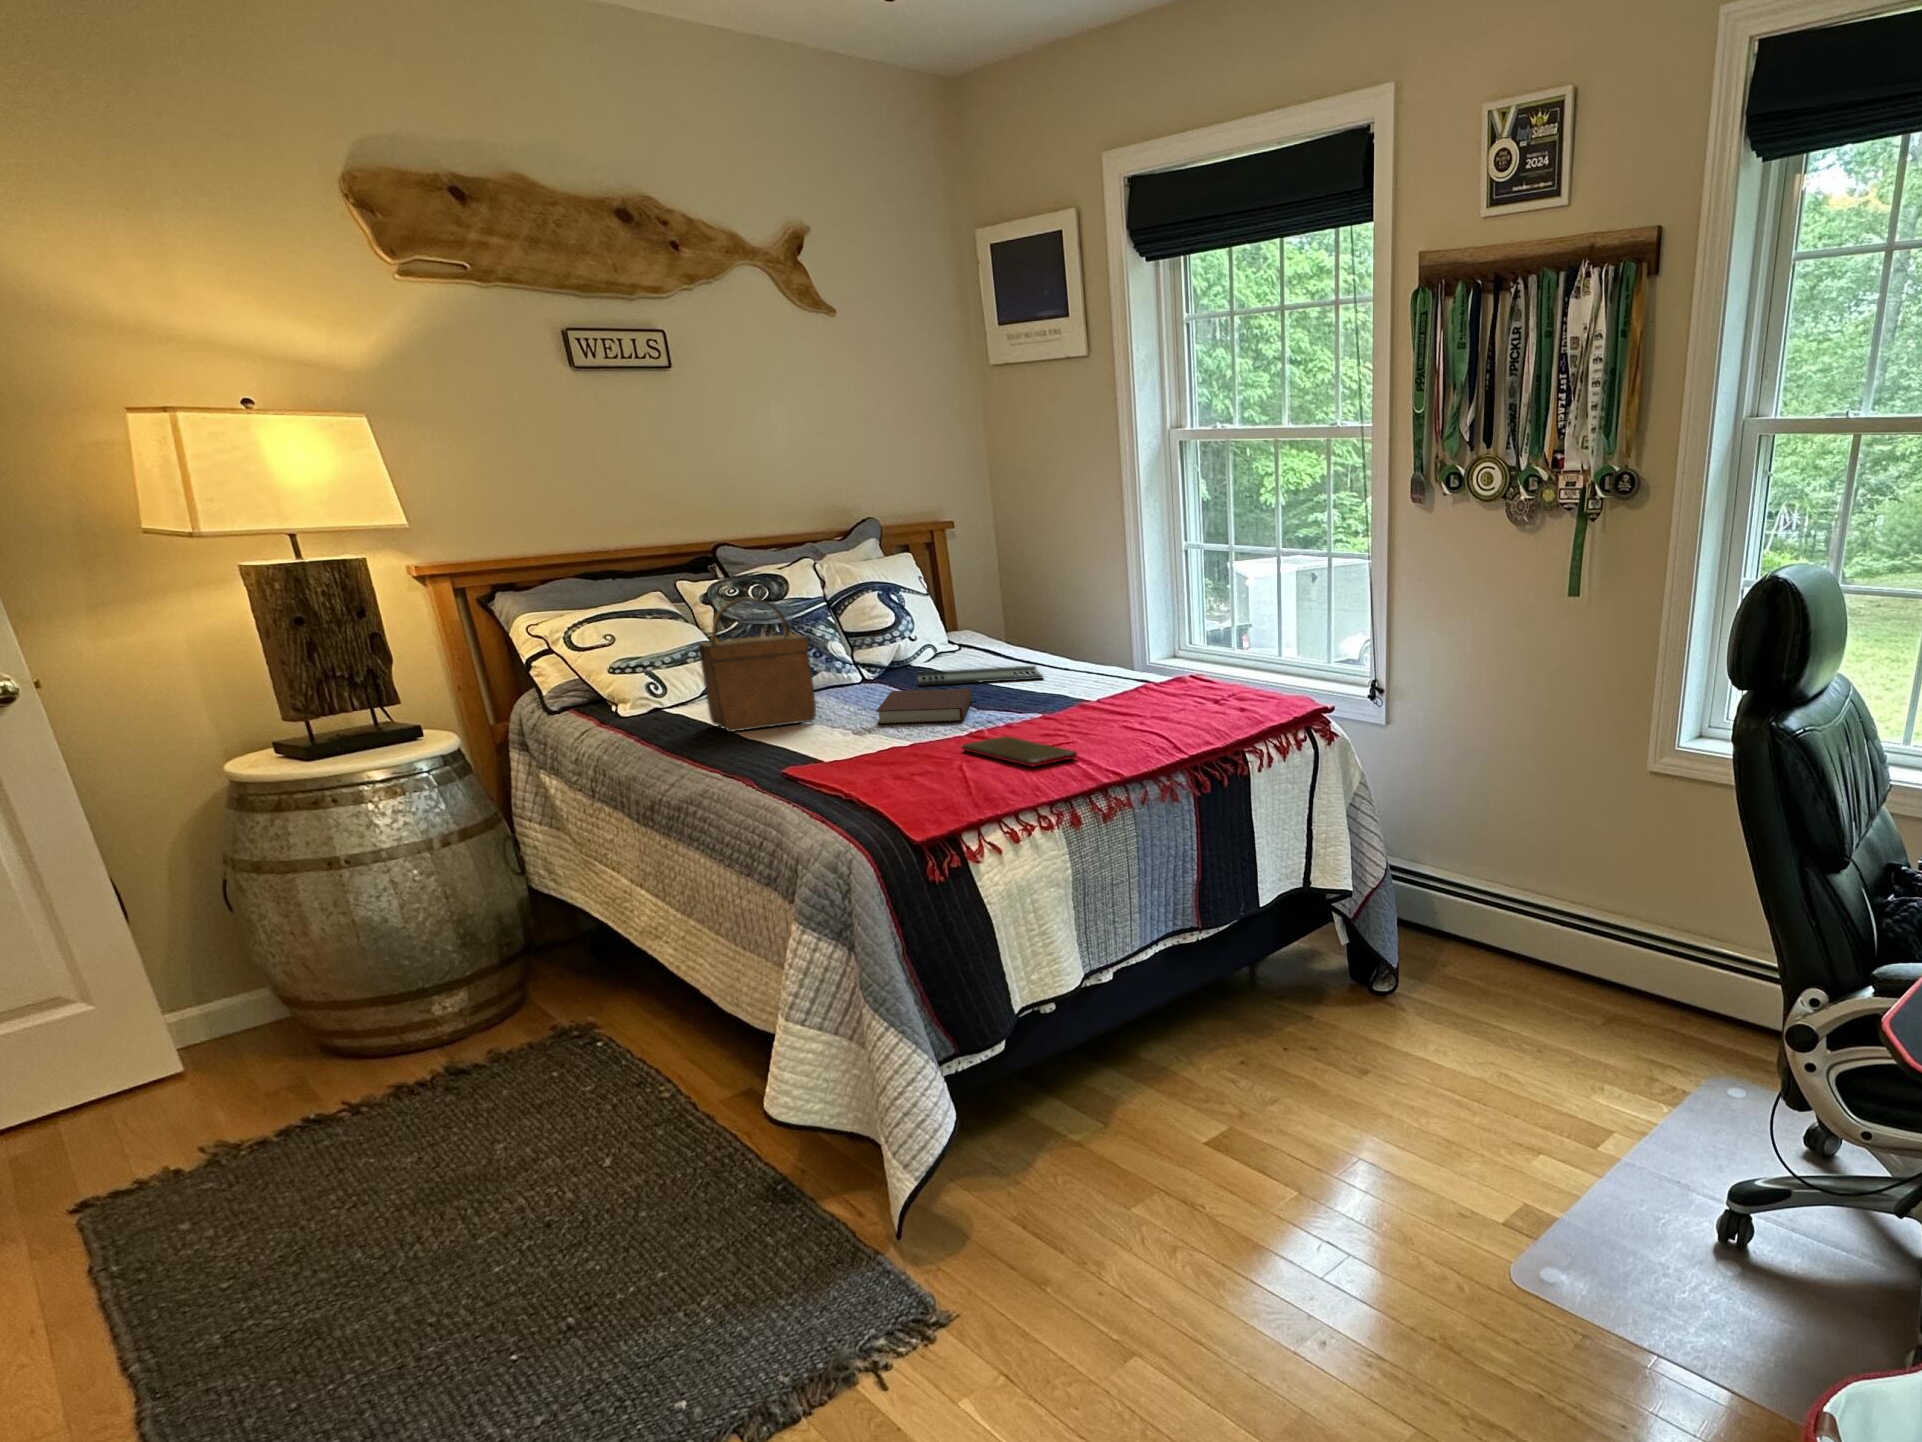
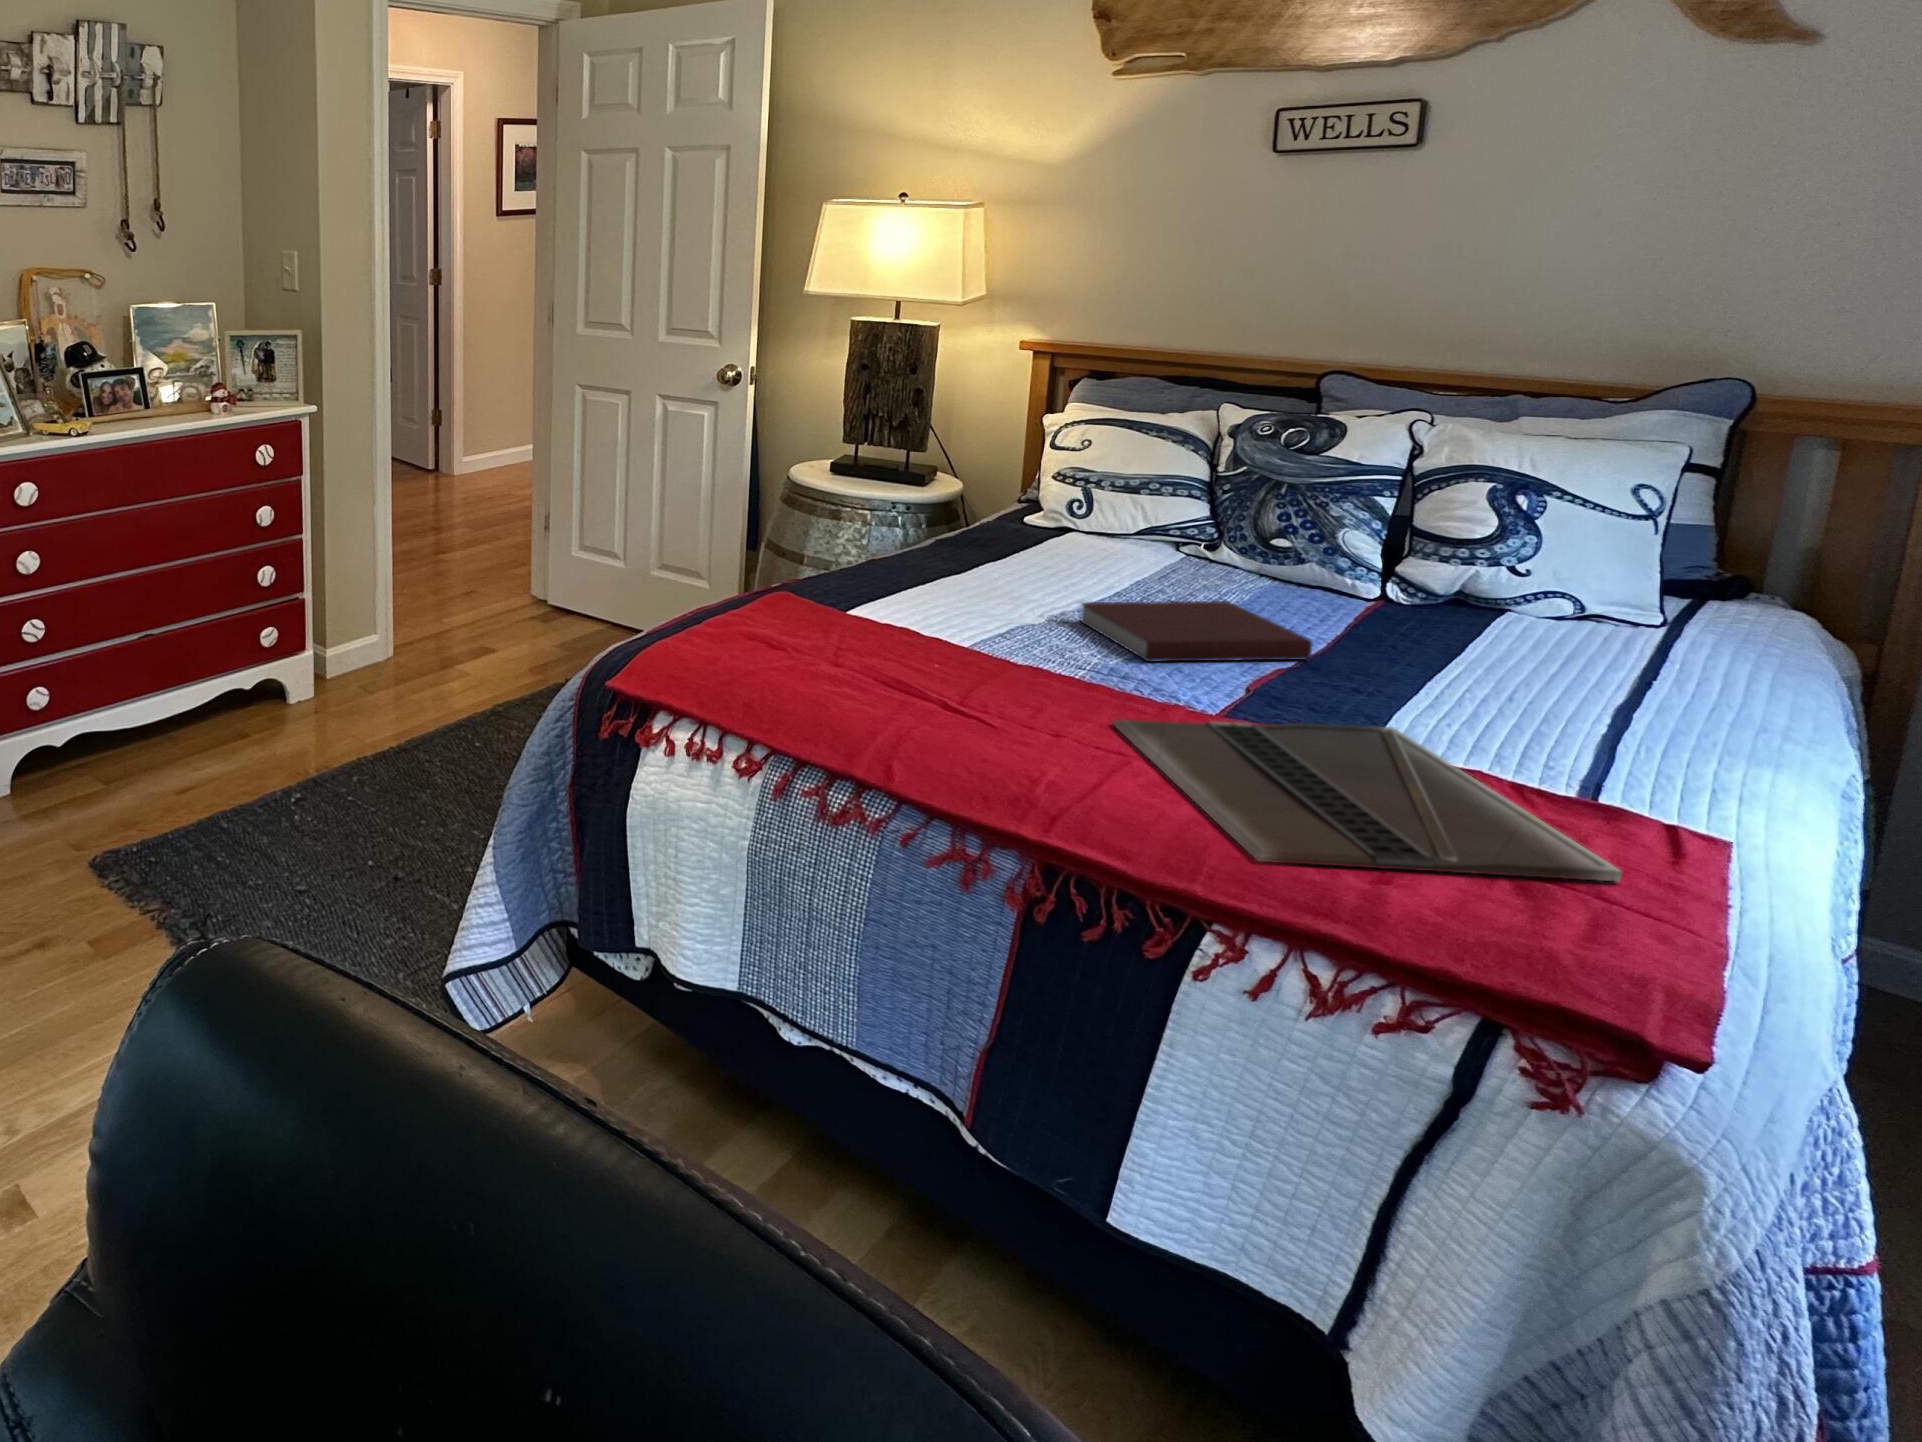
handbag: present [698,598,816,732] -> none [966,426,1112,591]
tray: present [917,666,1043,686] -> none [1389,611,1706,702]
laptop: none [1057,699,1225,735] -> present [1113,720,1622,881]
smartphone: present [962,736,1078,767] -> none [866,663,1032,736]

